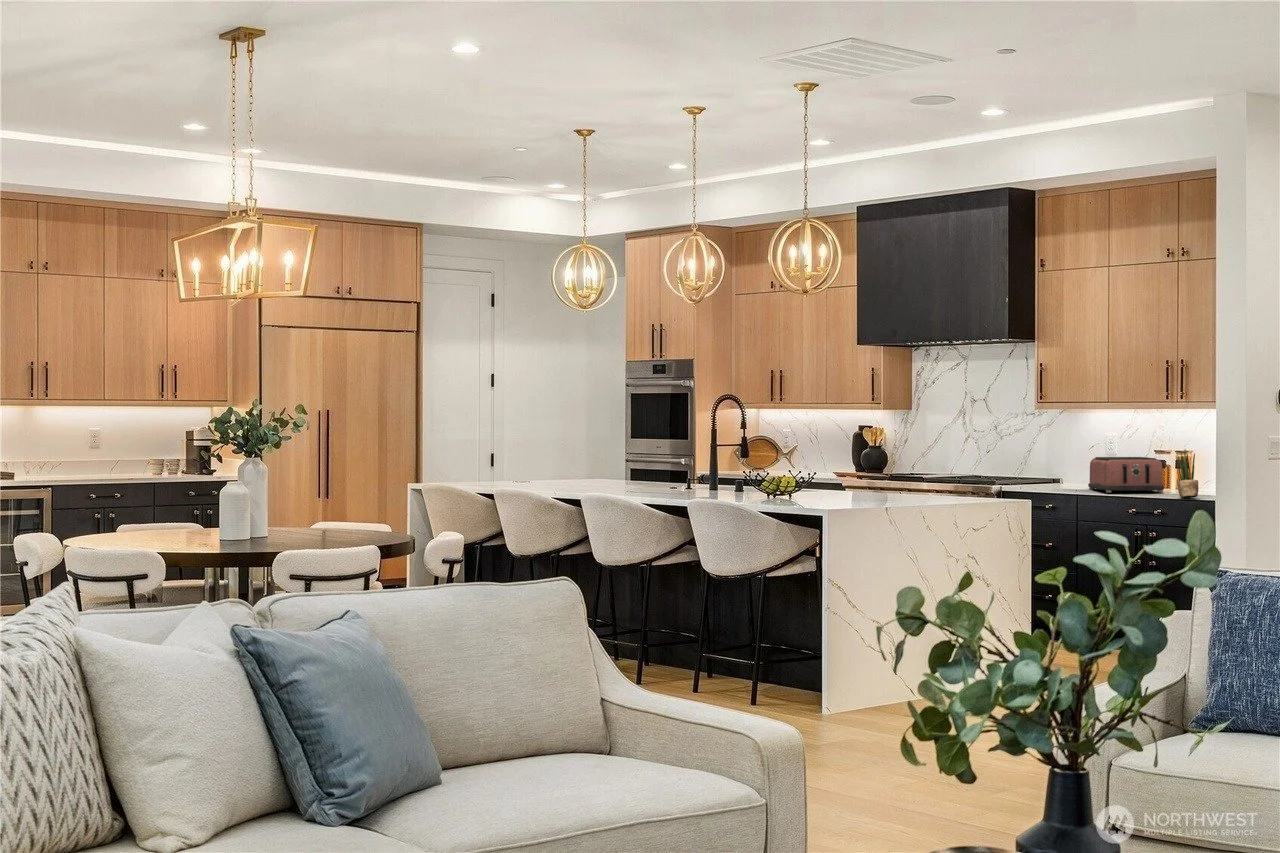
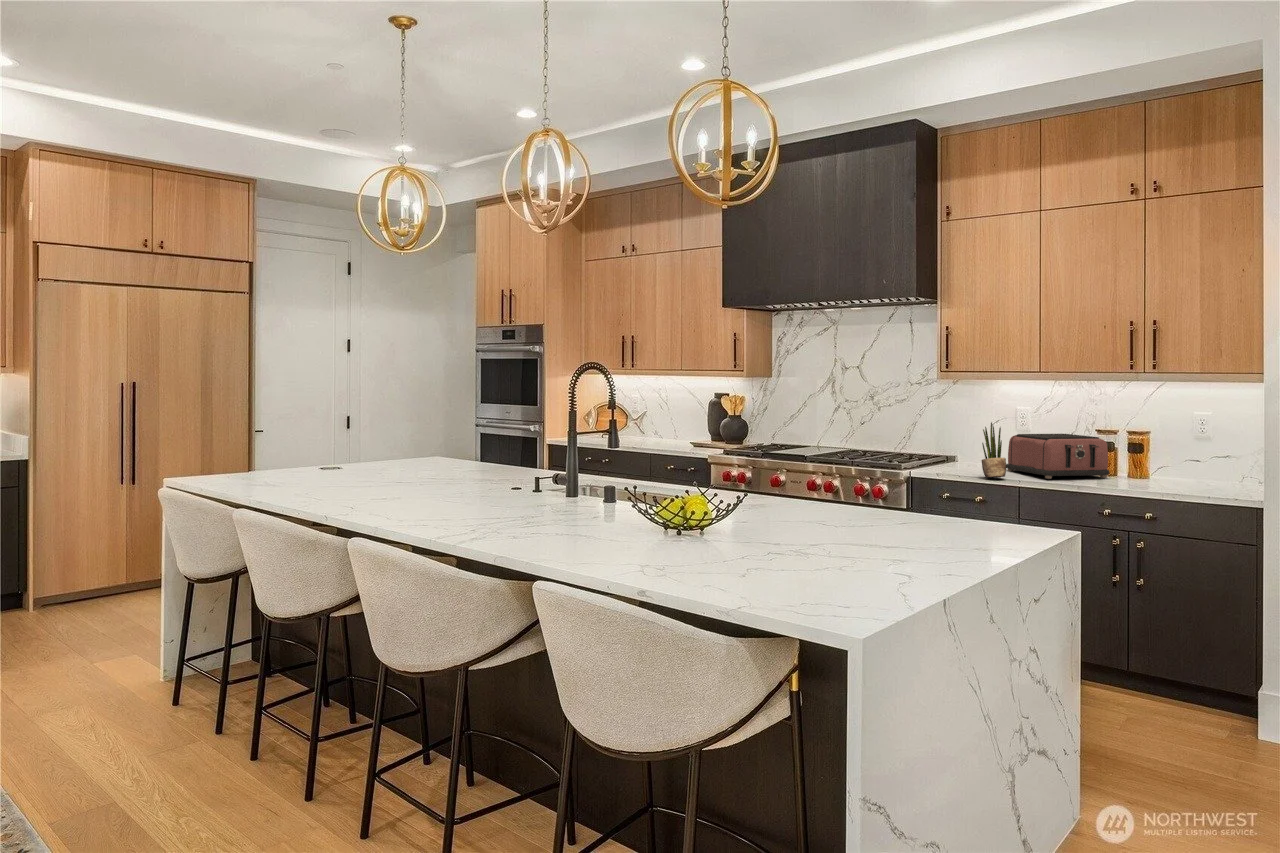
potted plant: present [1177,449,1199,498] -> present [982,422,1006,478]

